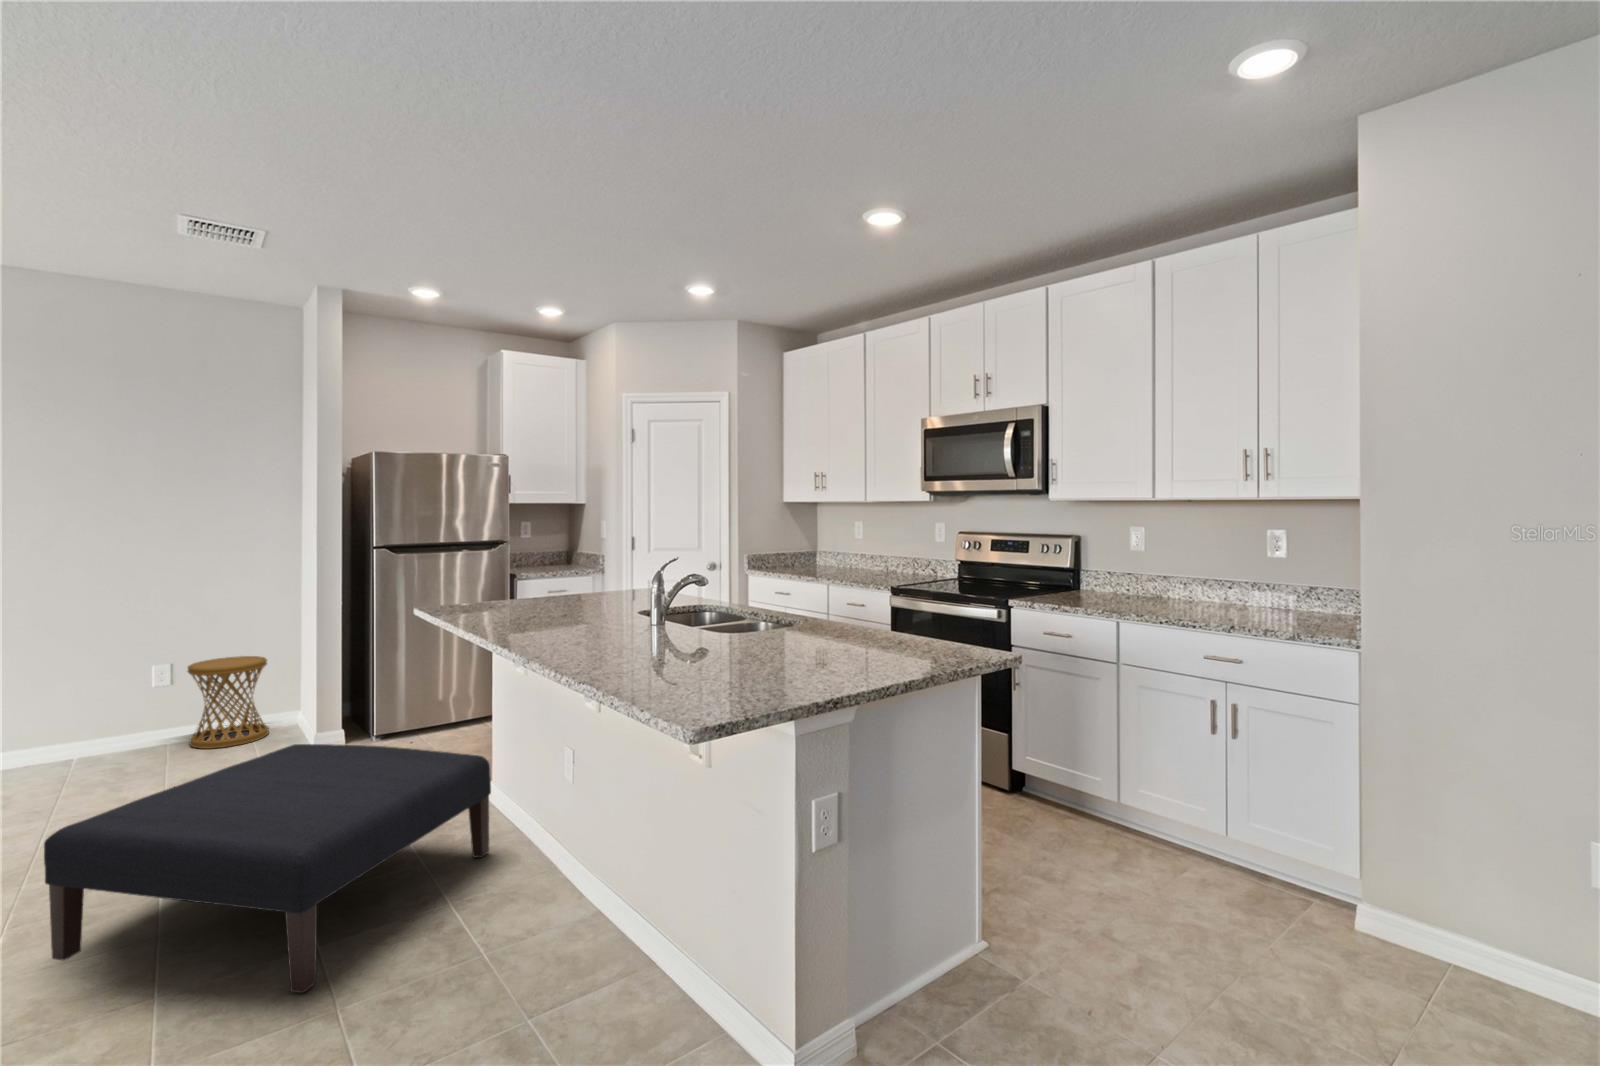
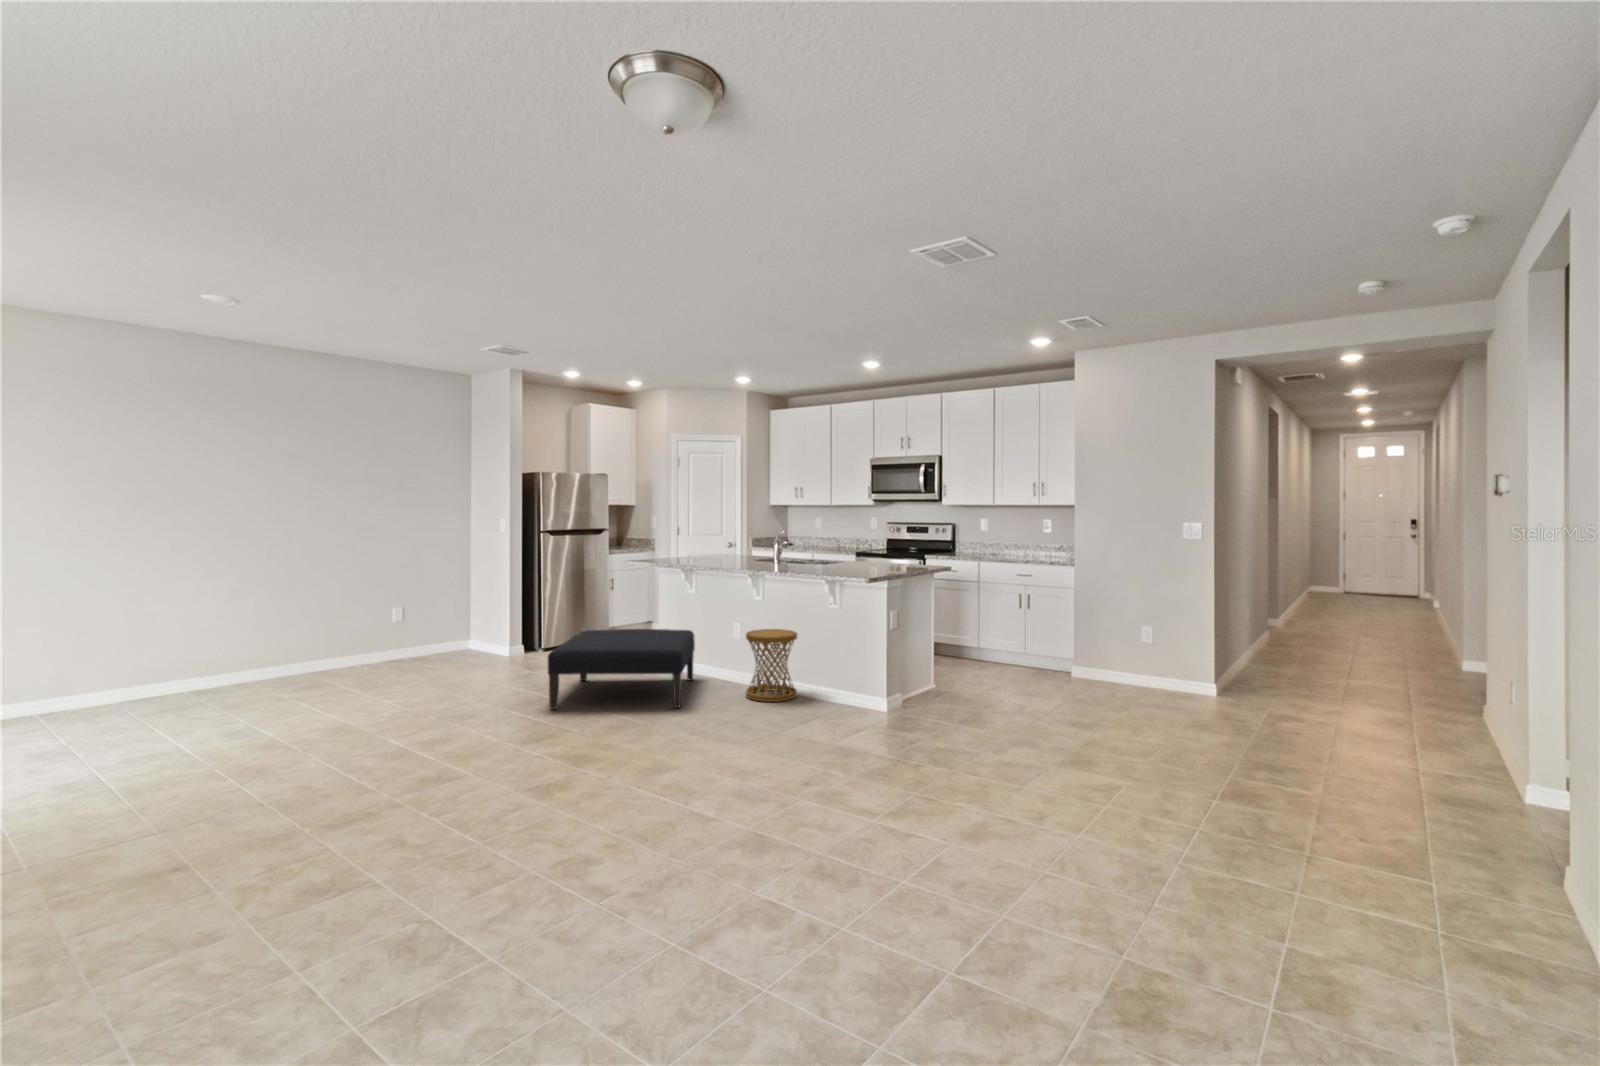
side table: present [188,656,269,749] -> present [746,629,797,702]

